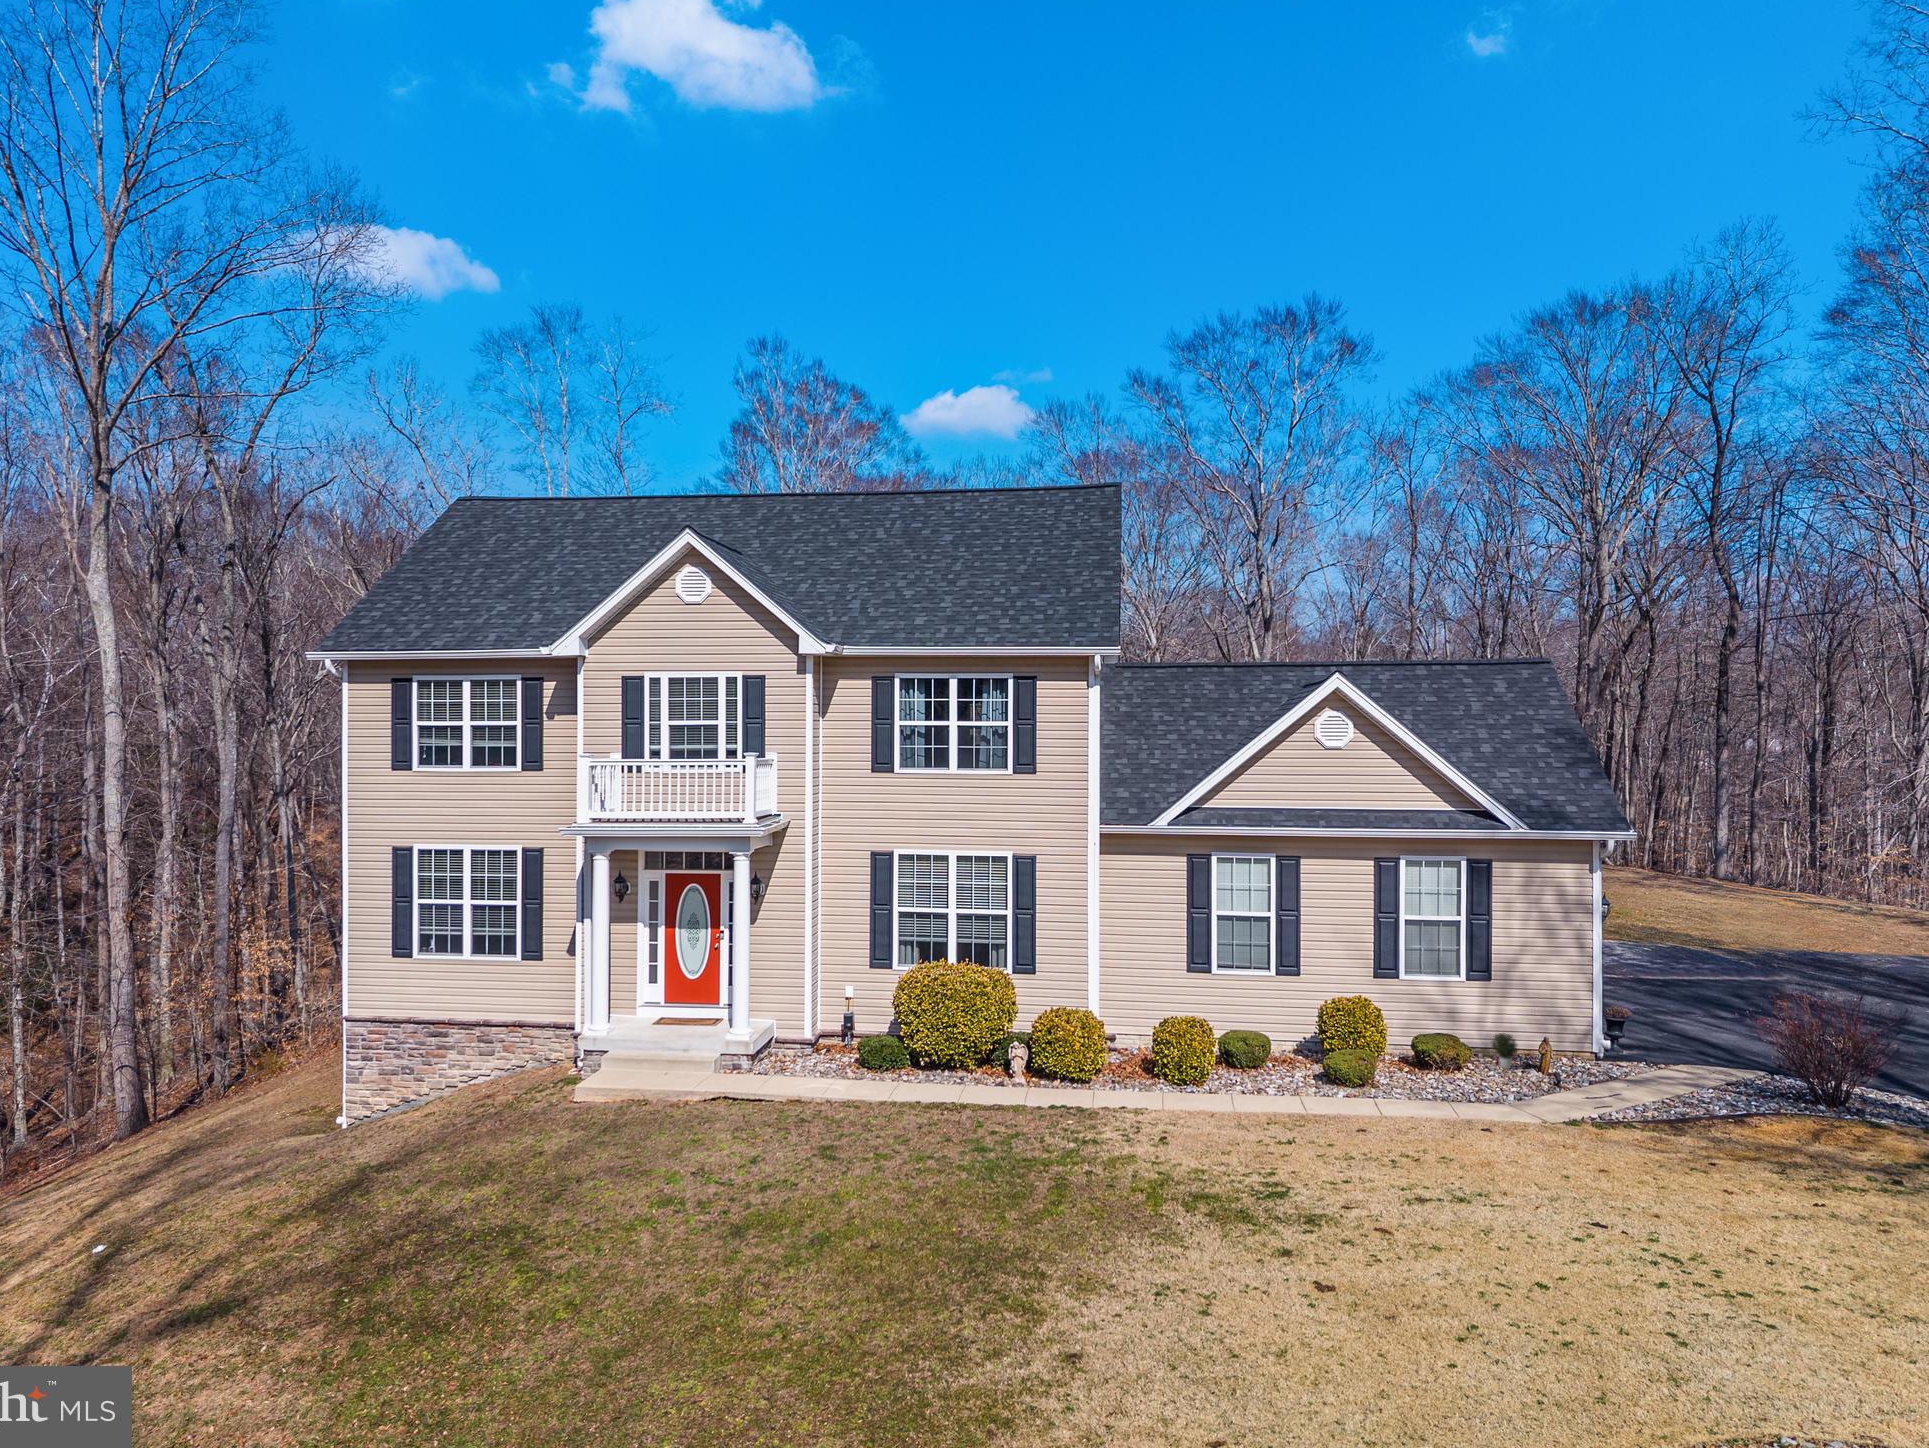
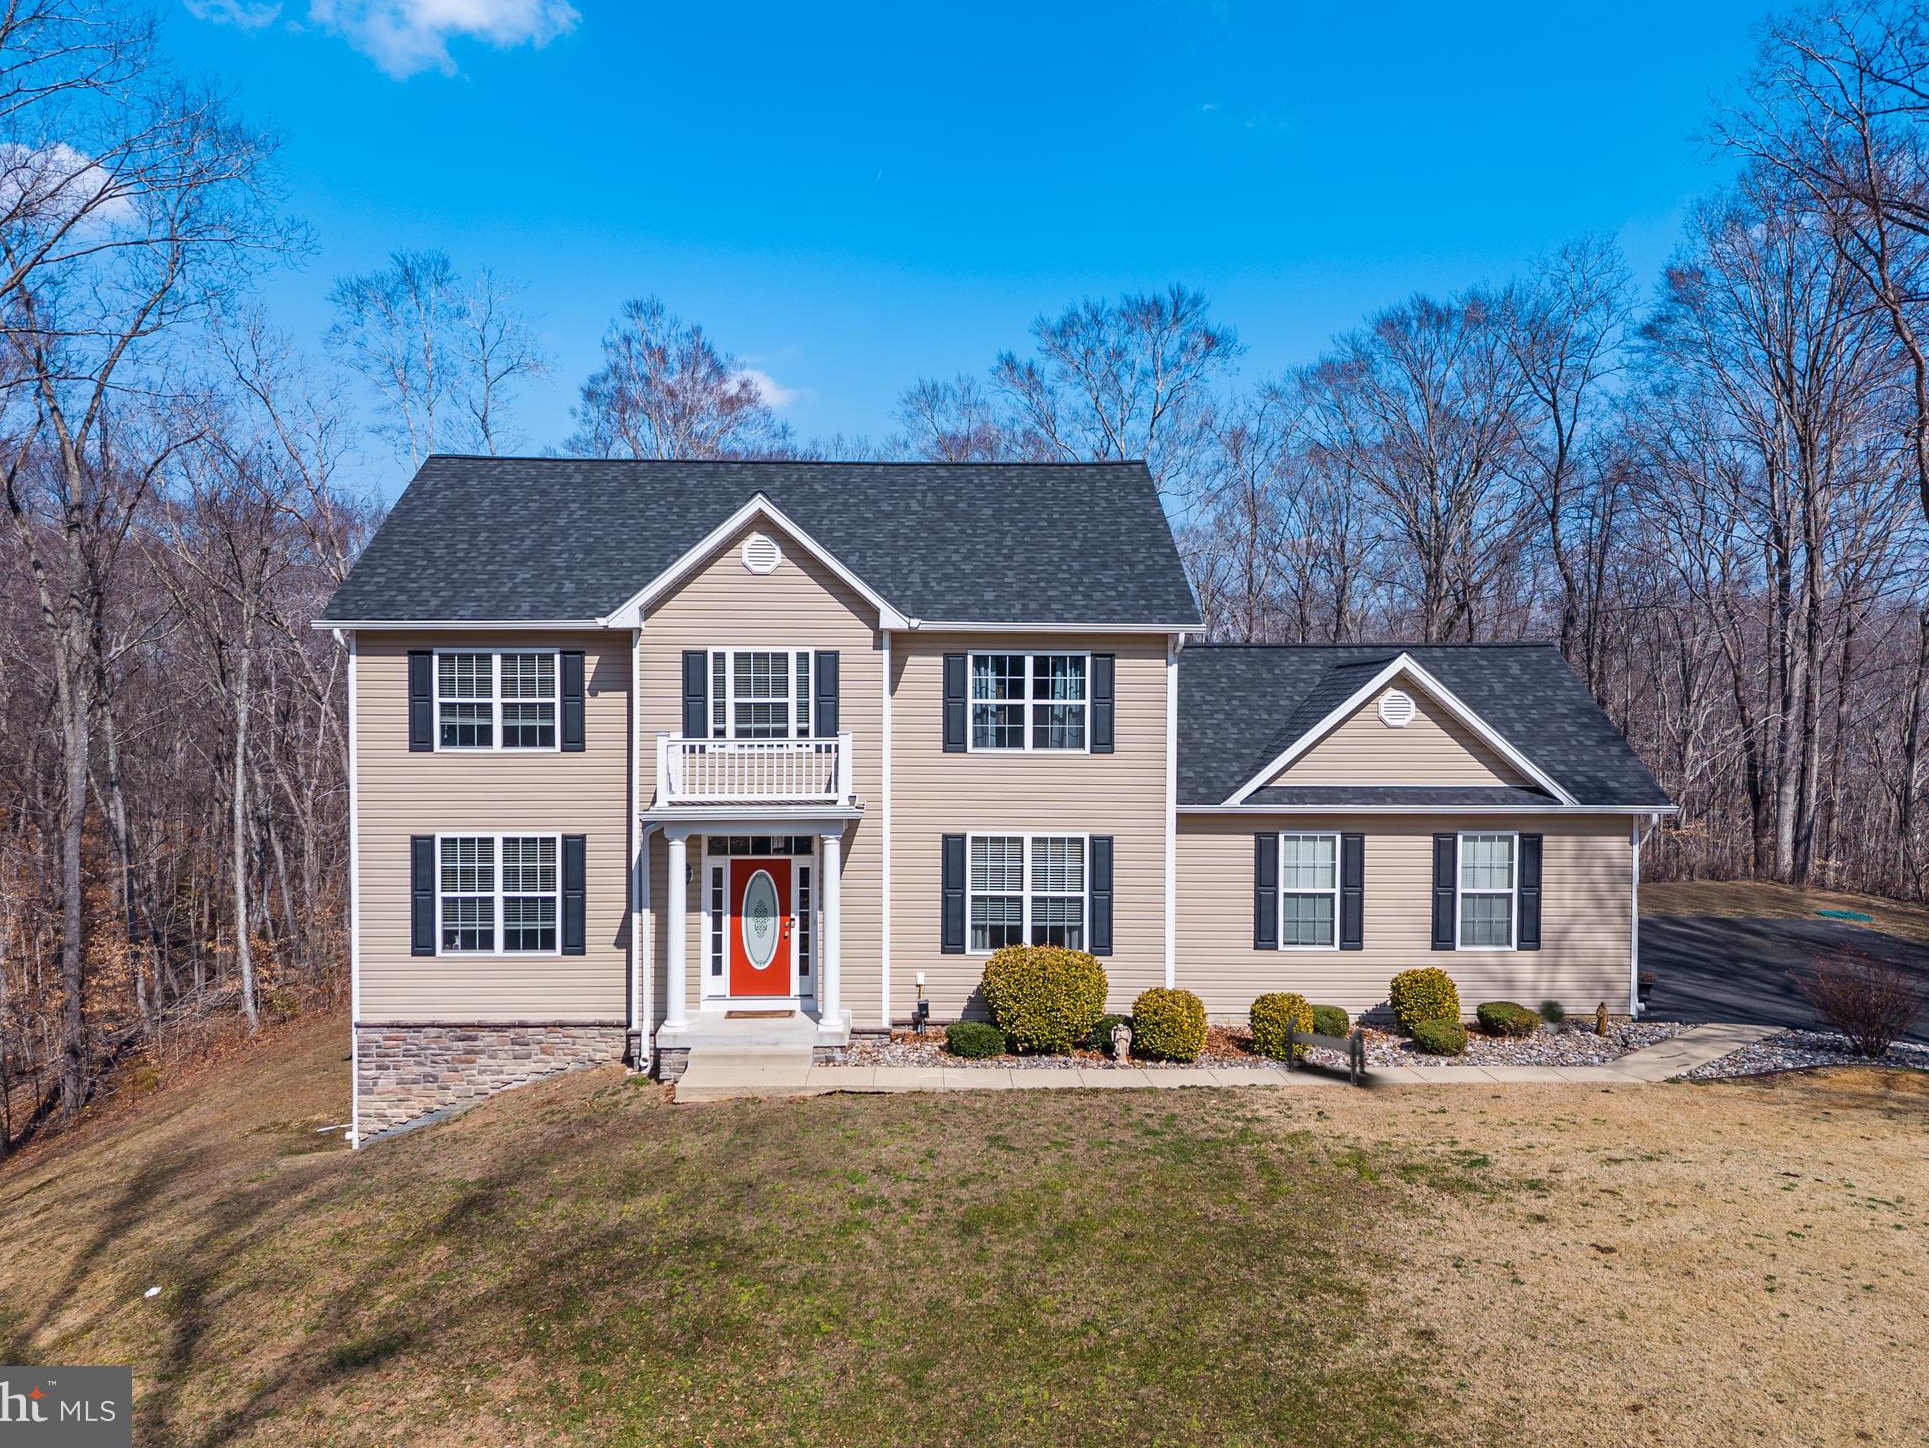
bench: none [1196,1037,1276,1106] -> present [1287,1017,1365,1085]

